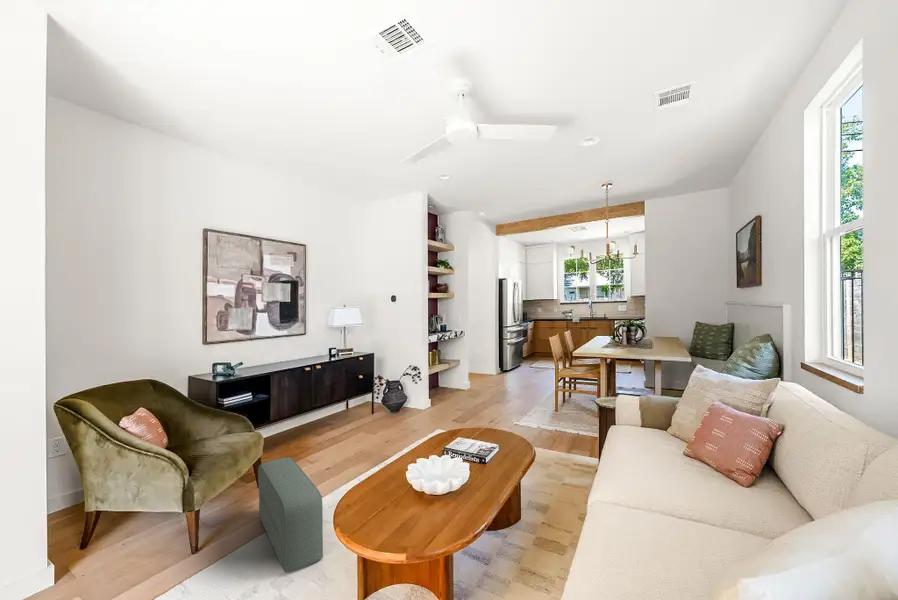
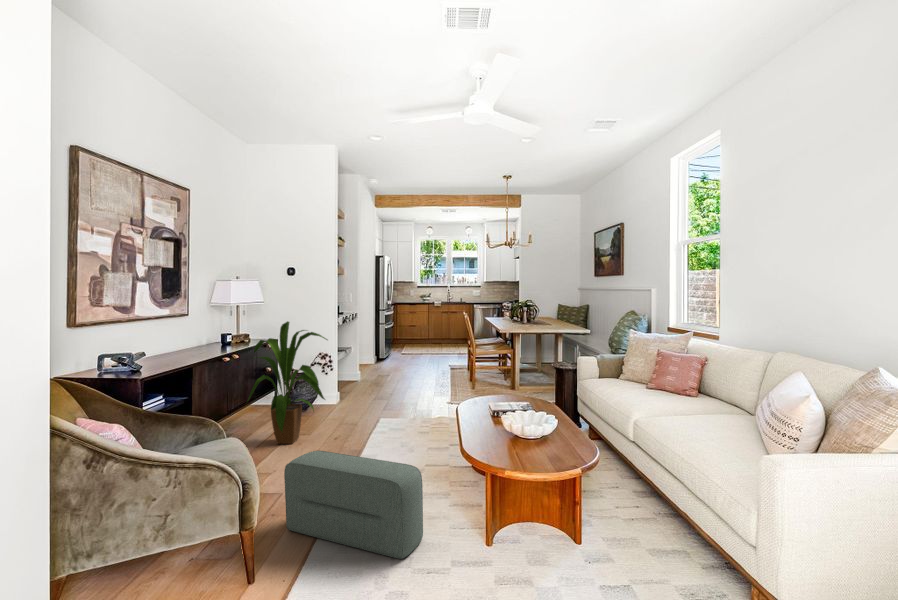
house plant: none [321,344,388,440] -> present [246,321,327,444]

